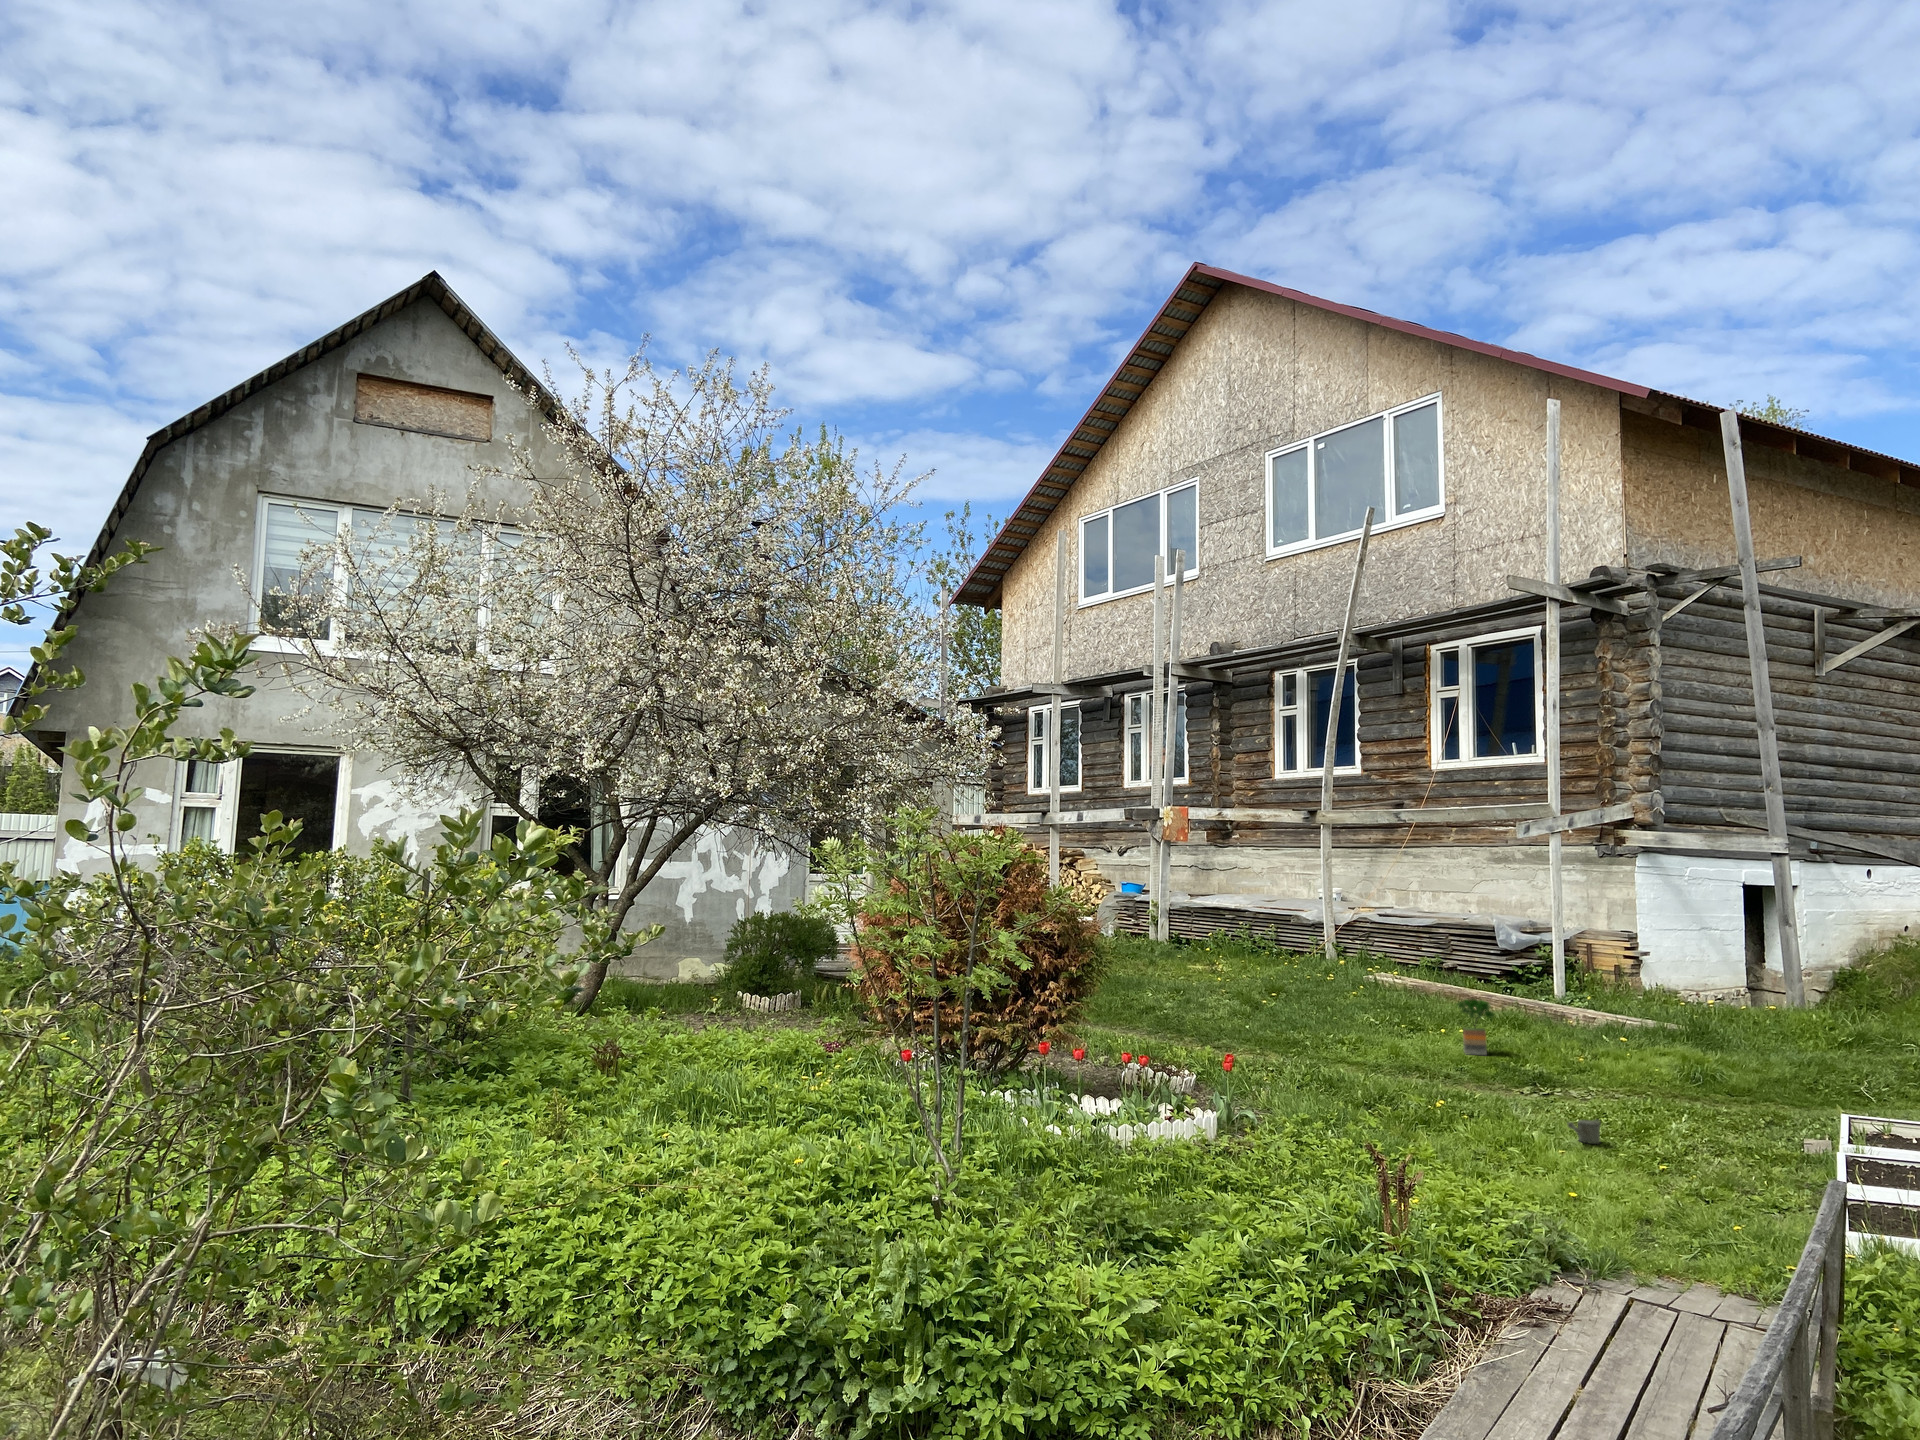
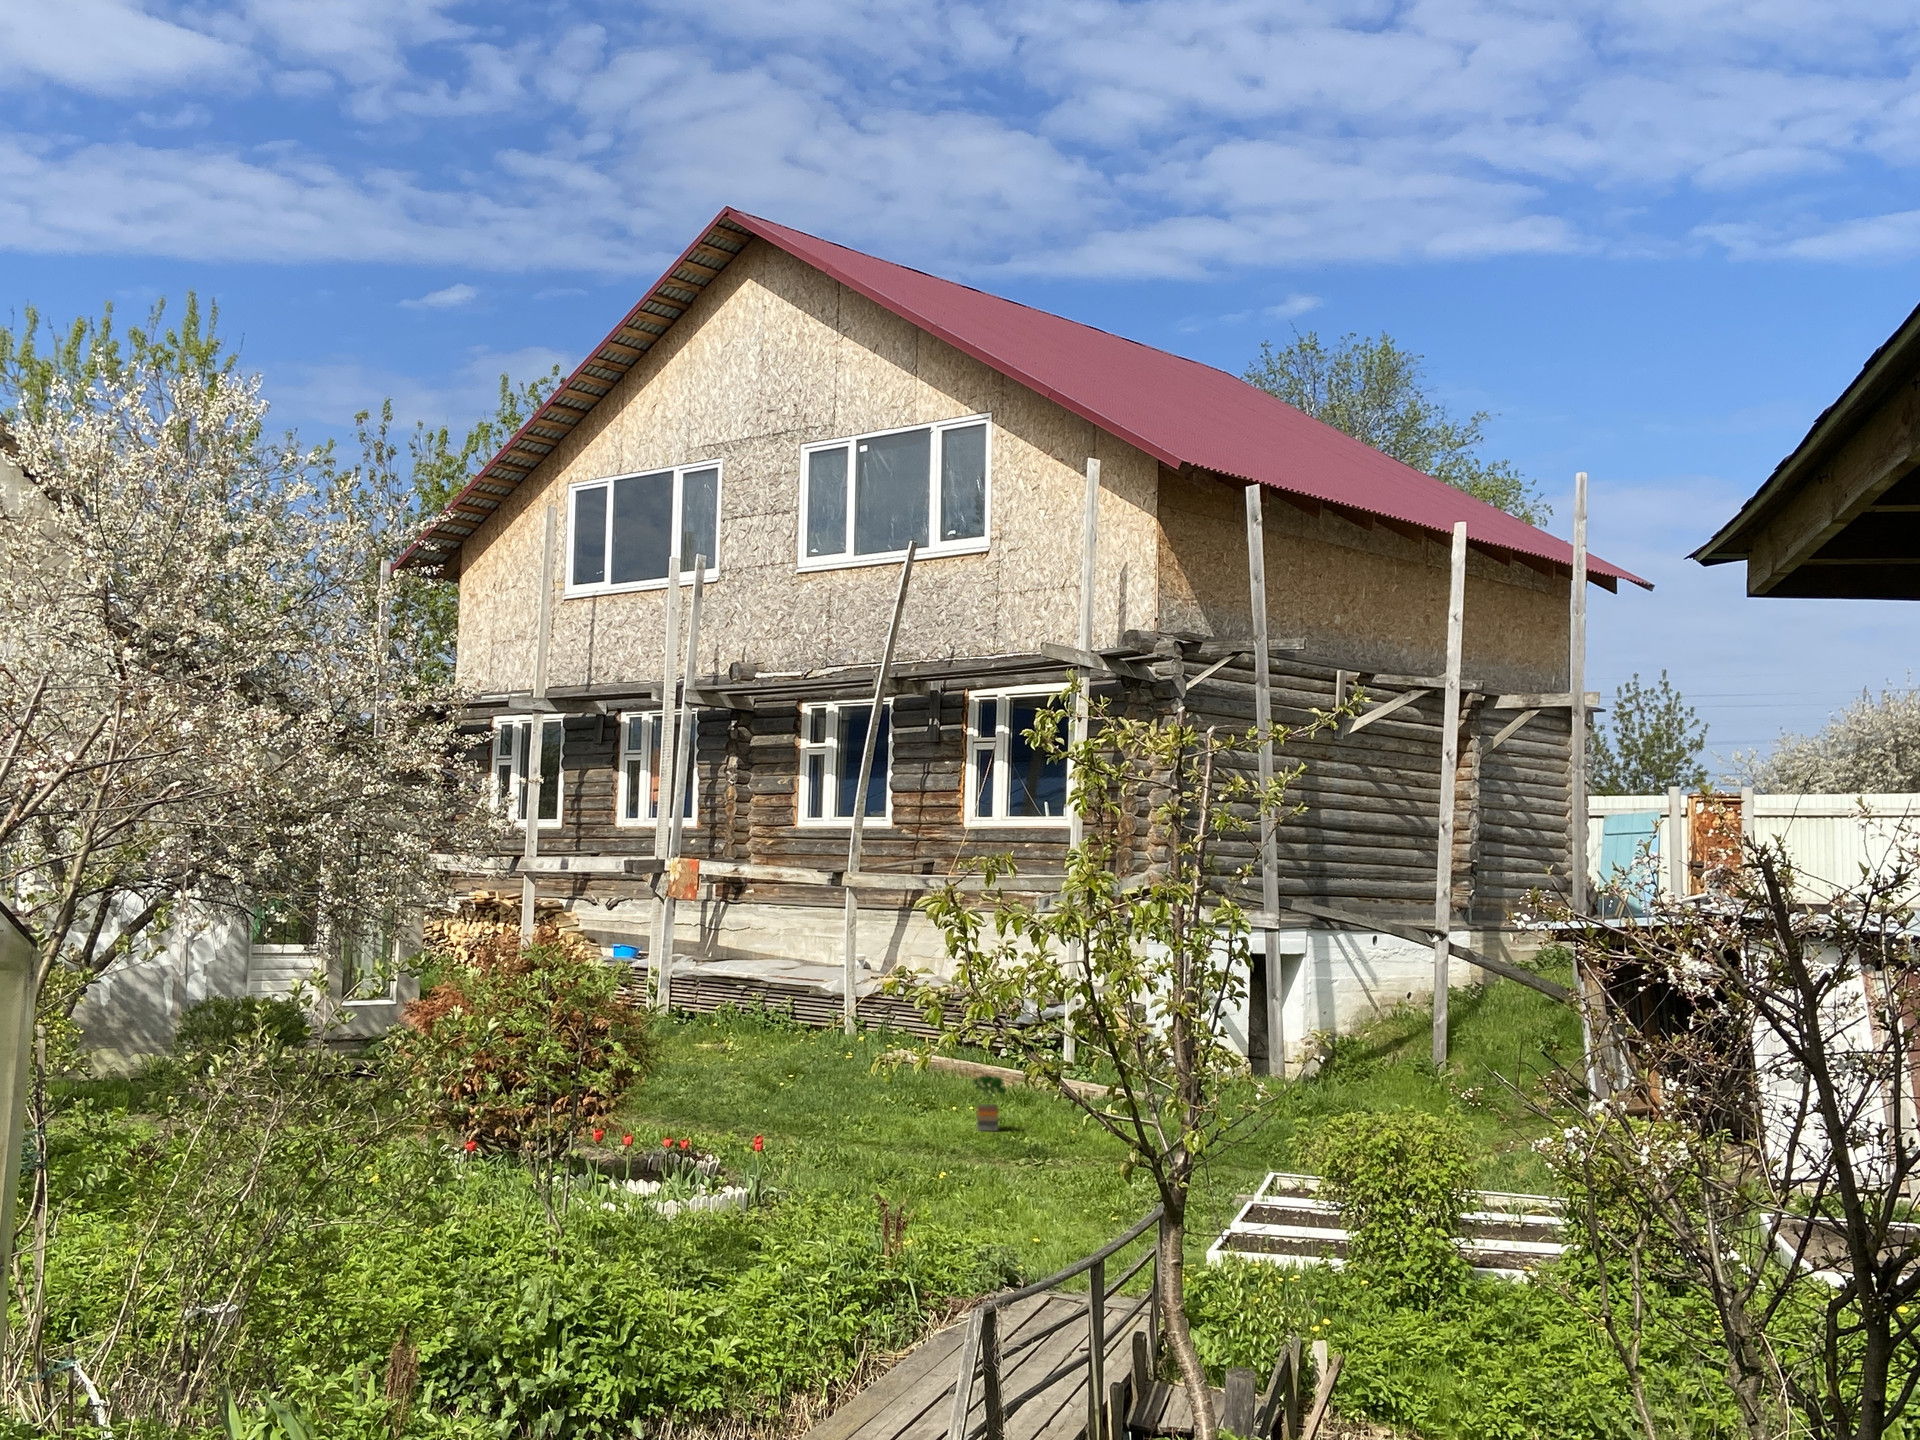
watering can: present [1568,1120,1601,1144] -> none [1051,1180,1080,1201]

